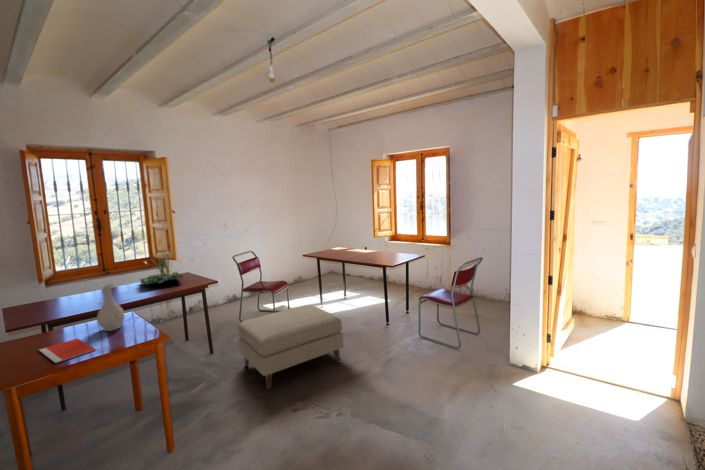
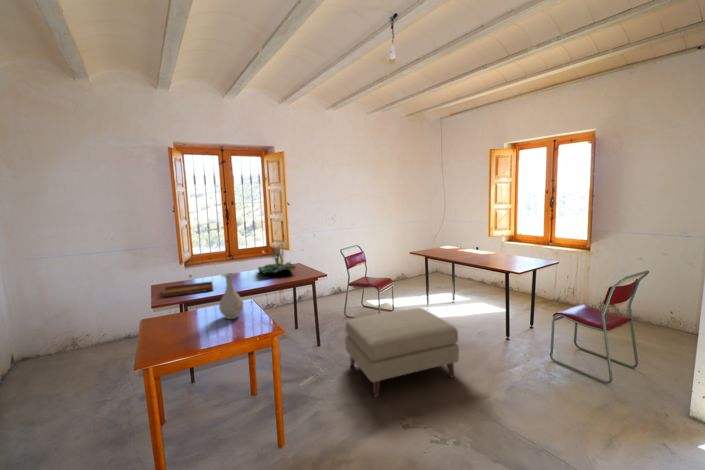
tray: none [20,292,87,319] -> present [163,275,213,297]
notebook: present [39,338,96,363] -> none [171,324,217,349]

